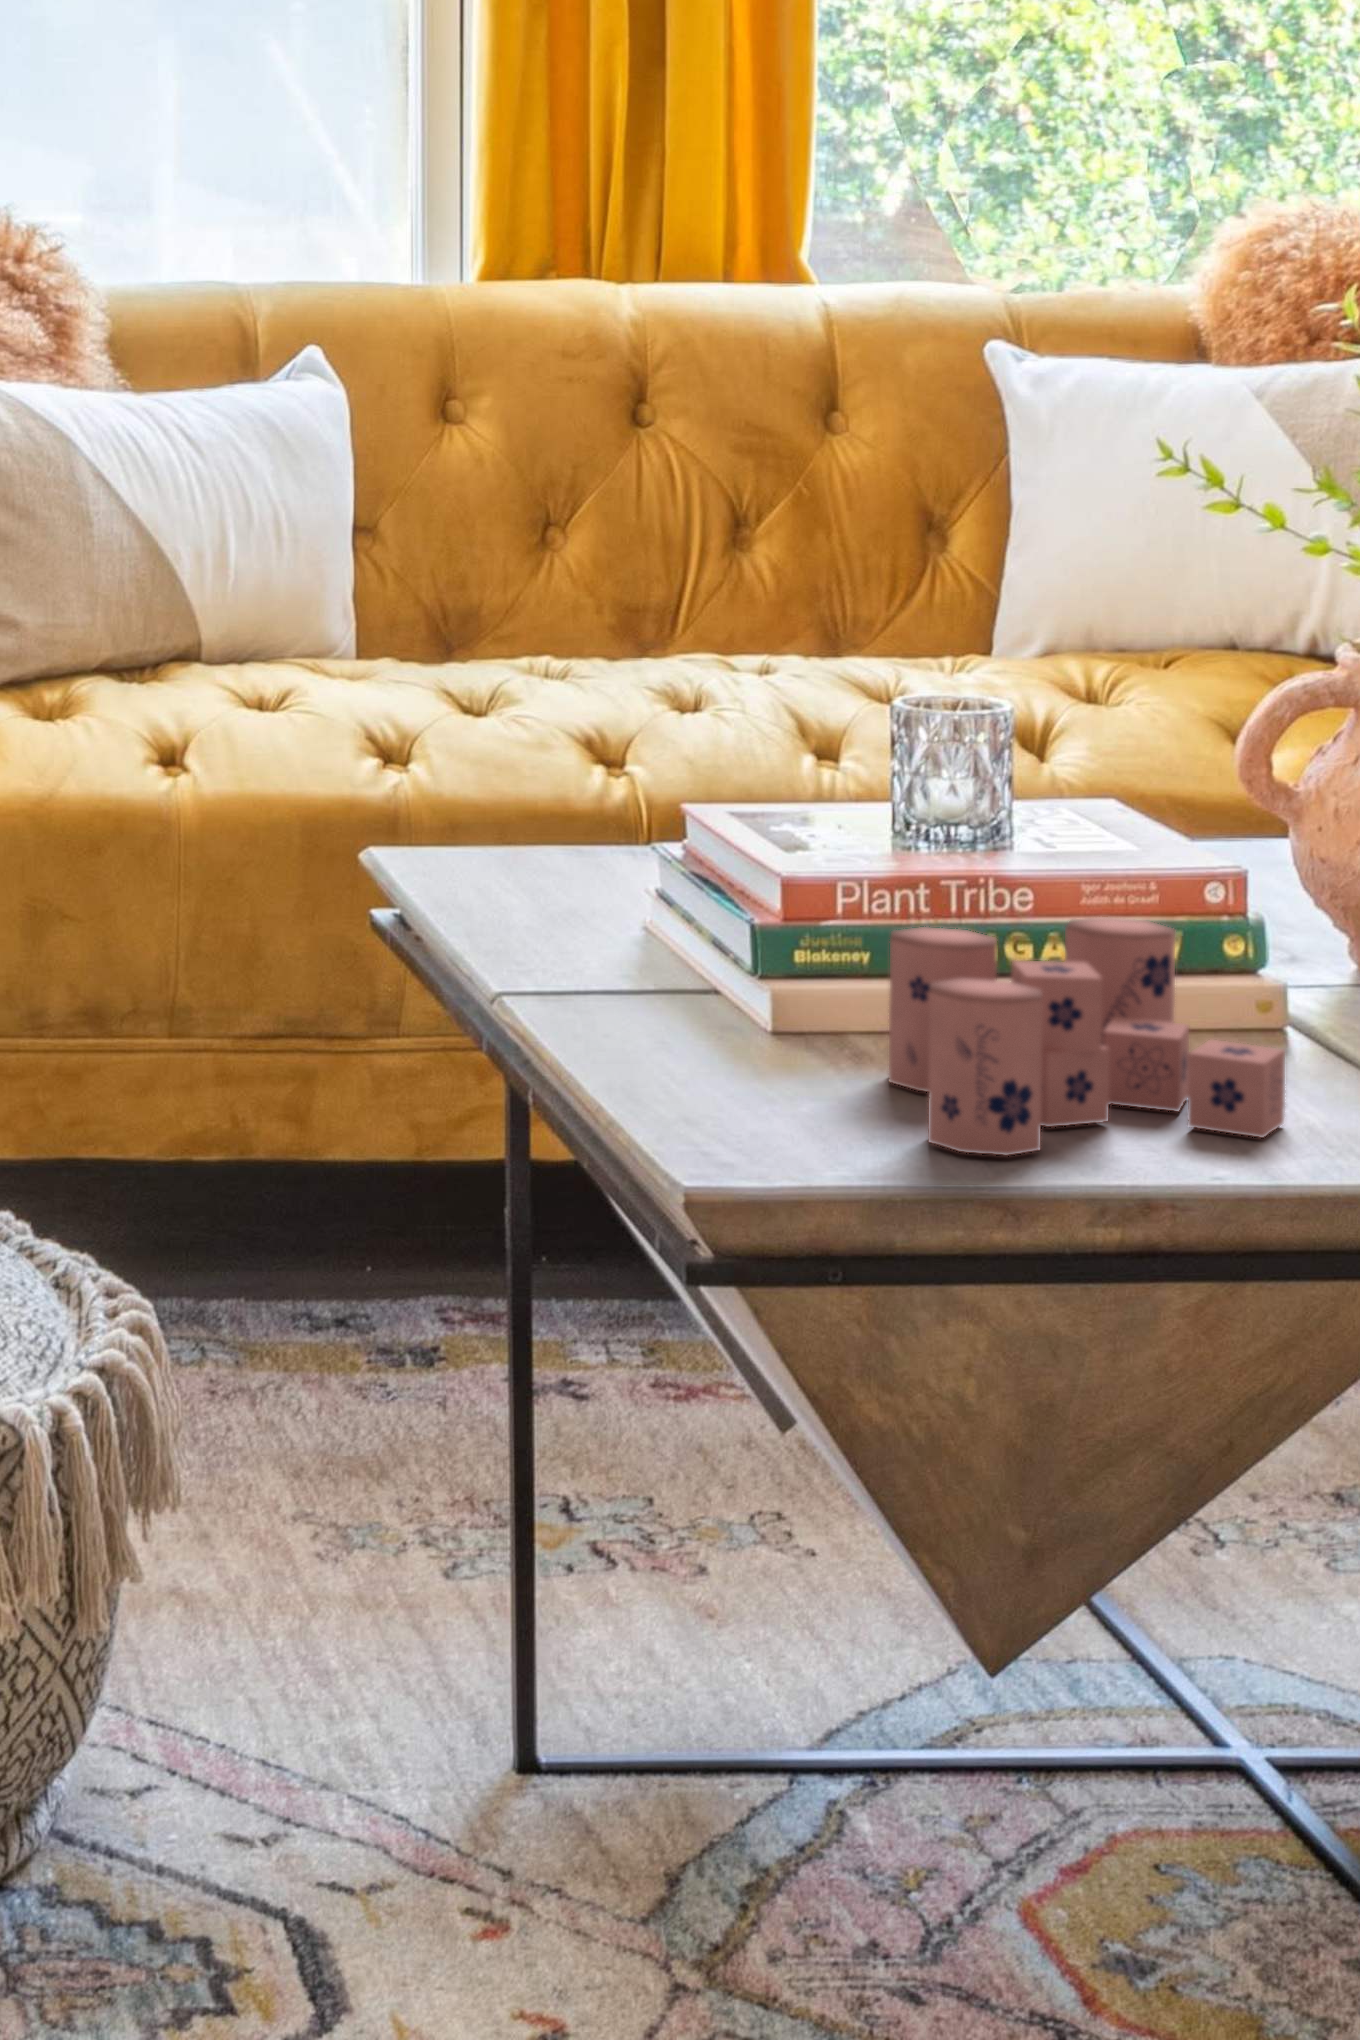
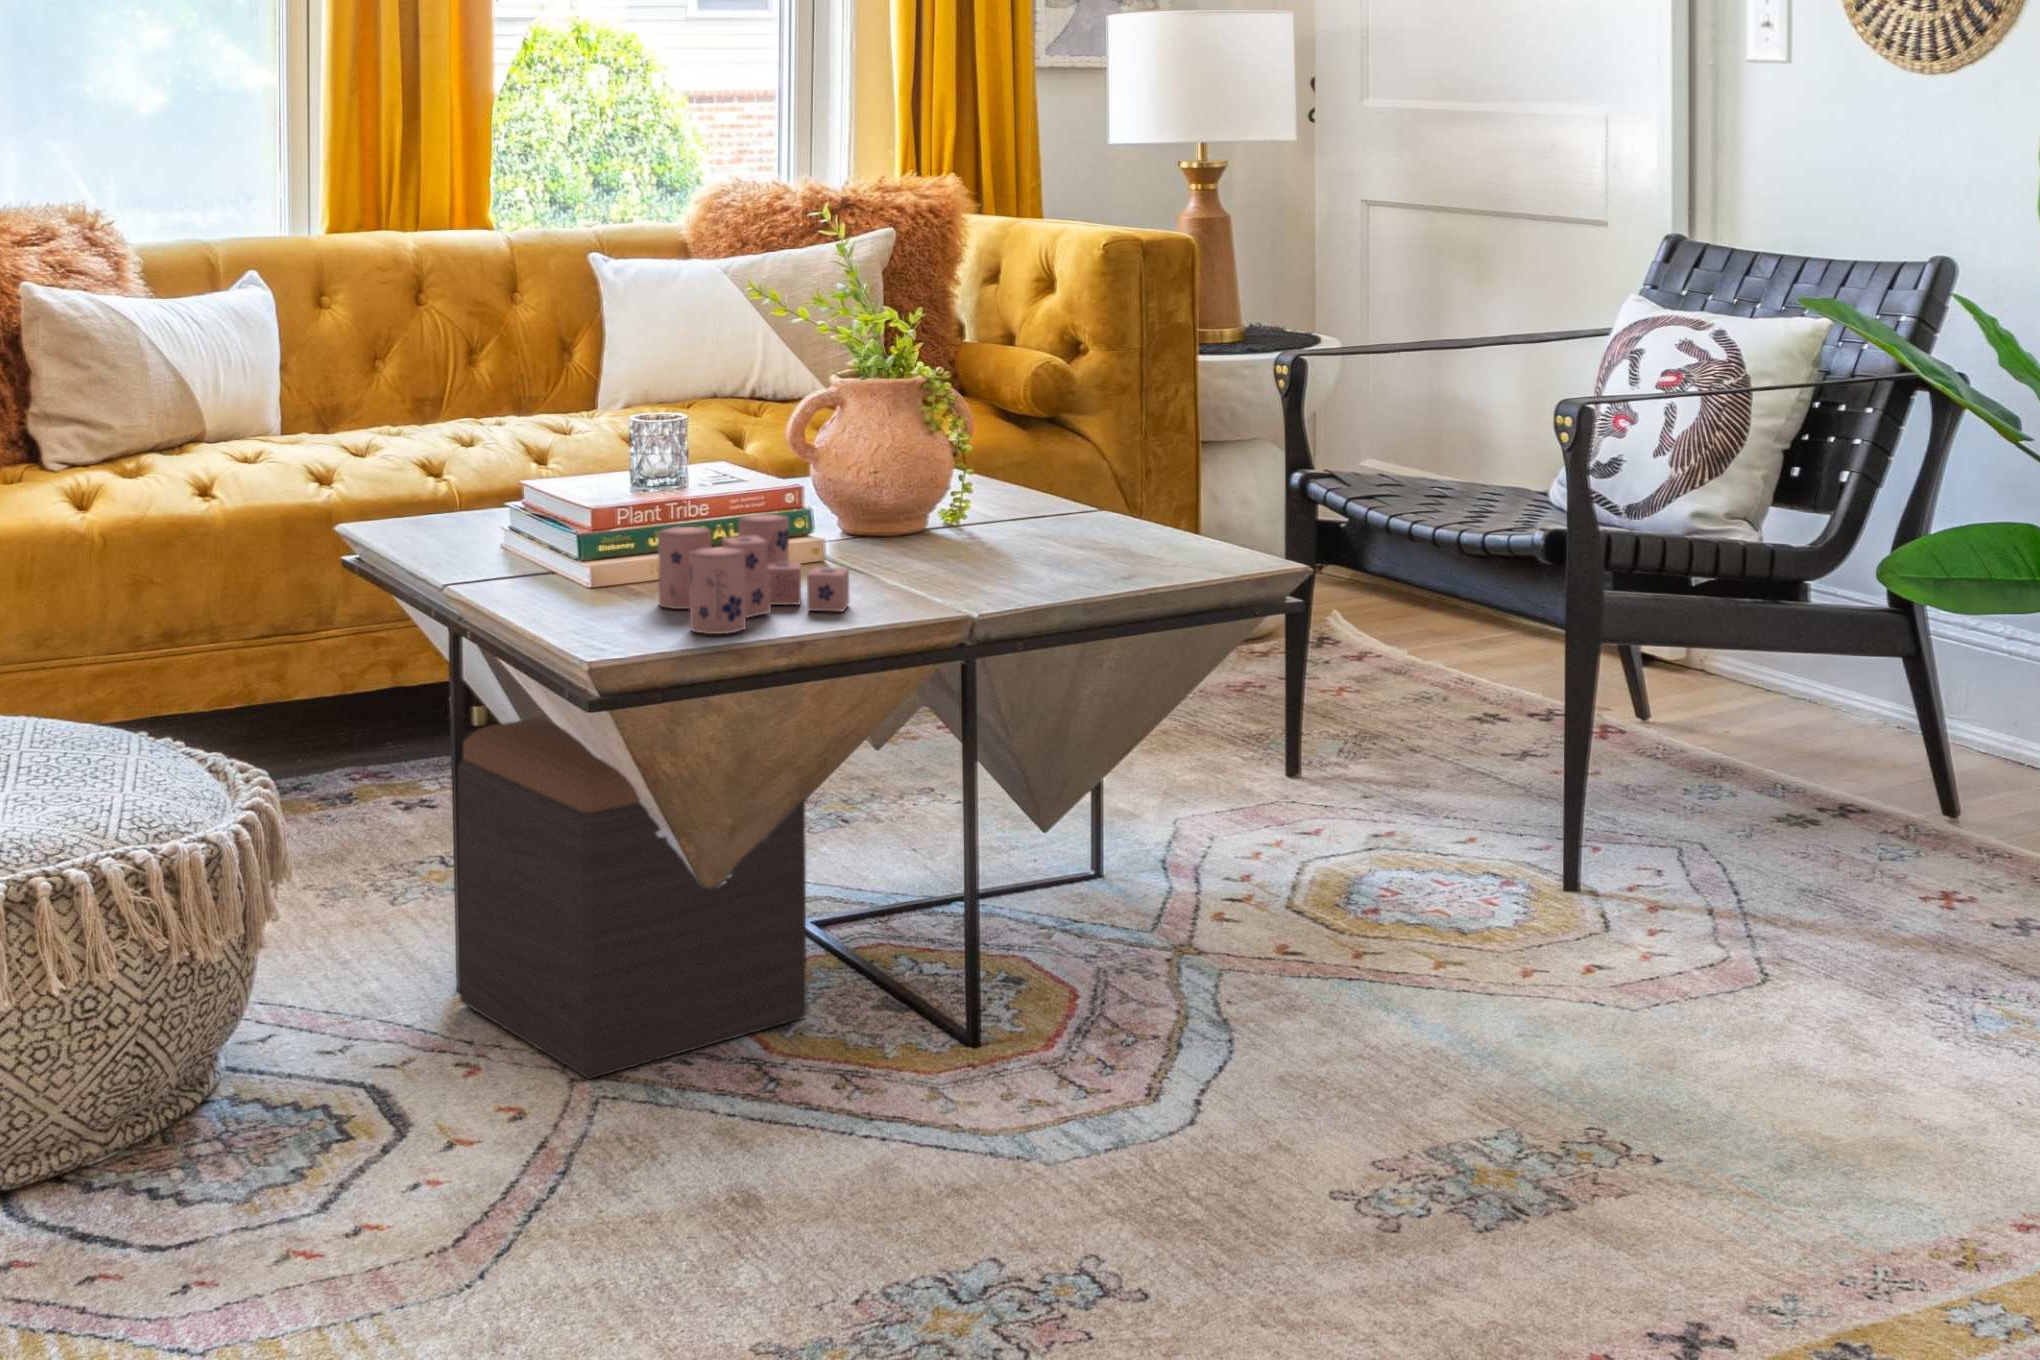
footstool: none [504,1251,1195,1987] -> present [458,718,807,1079]

